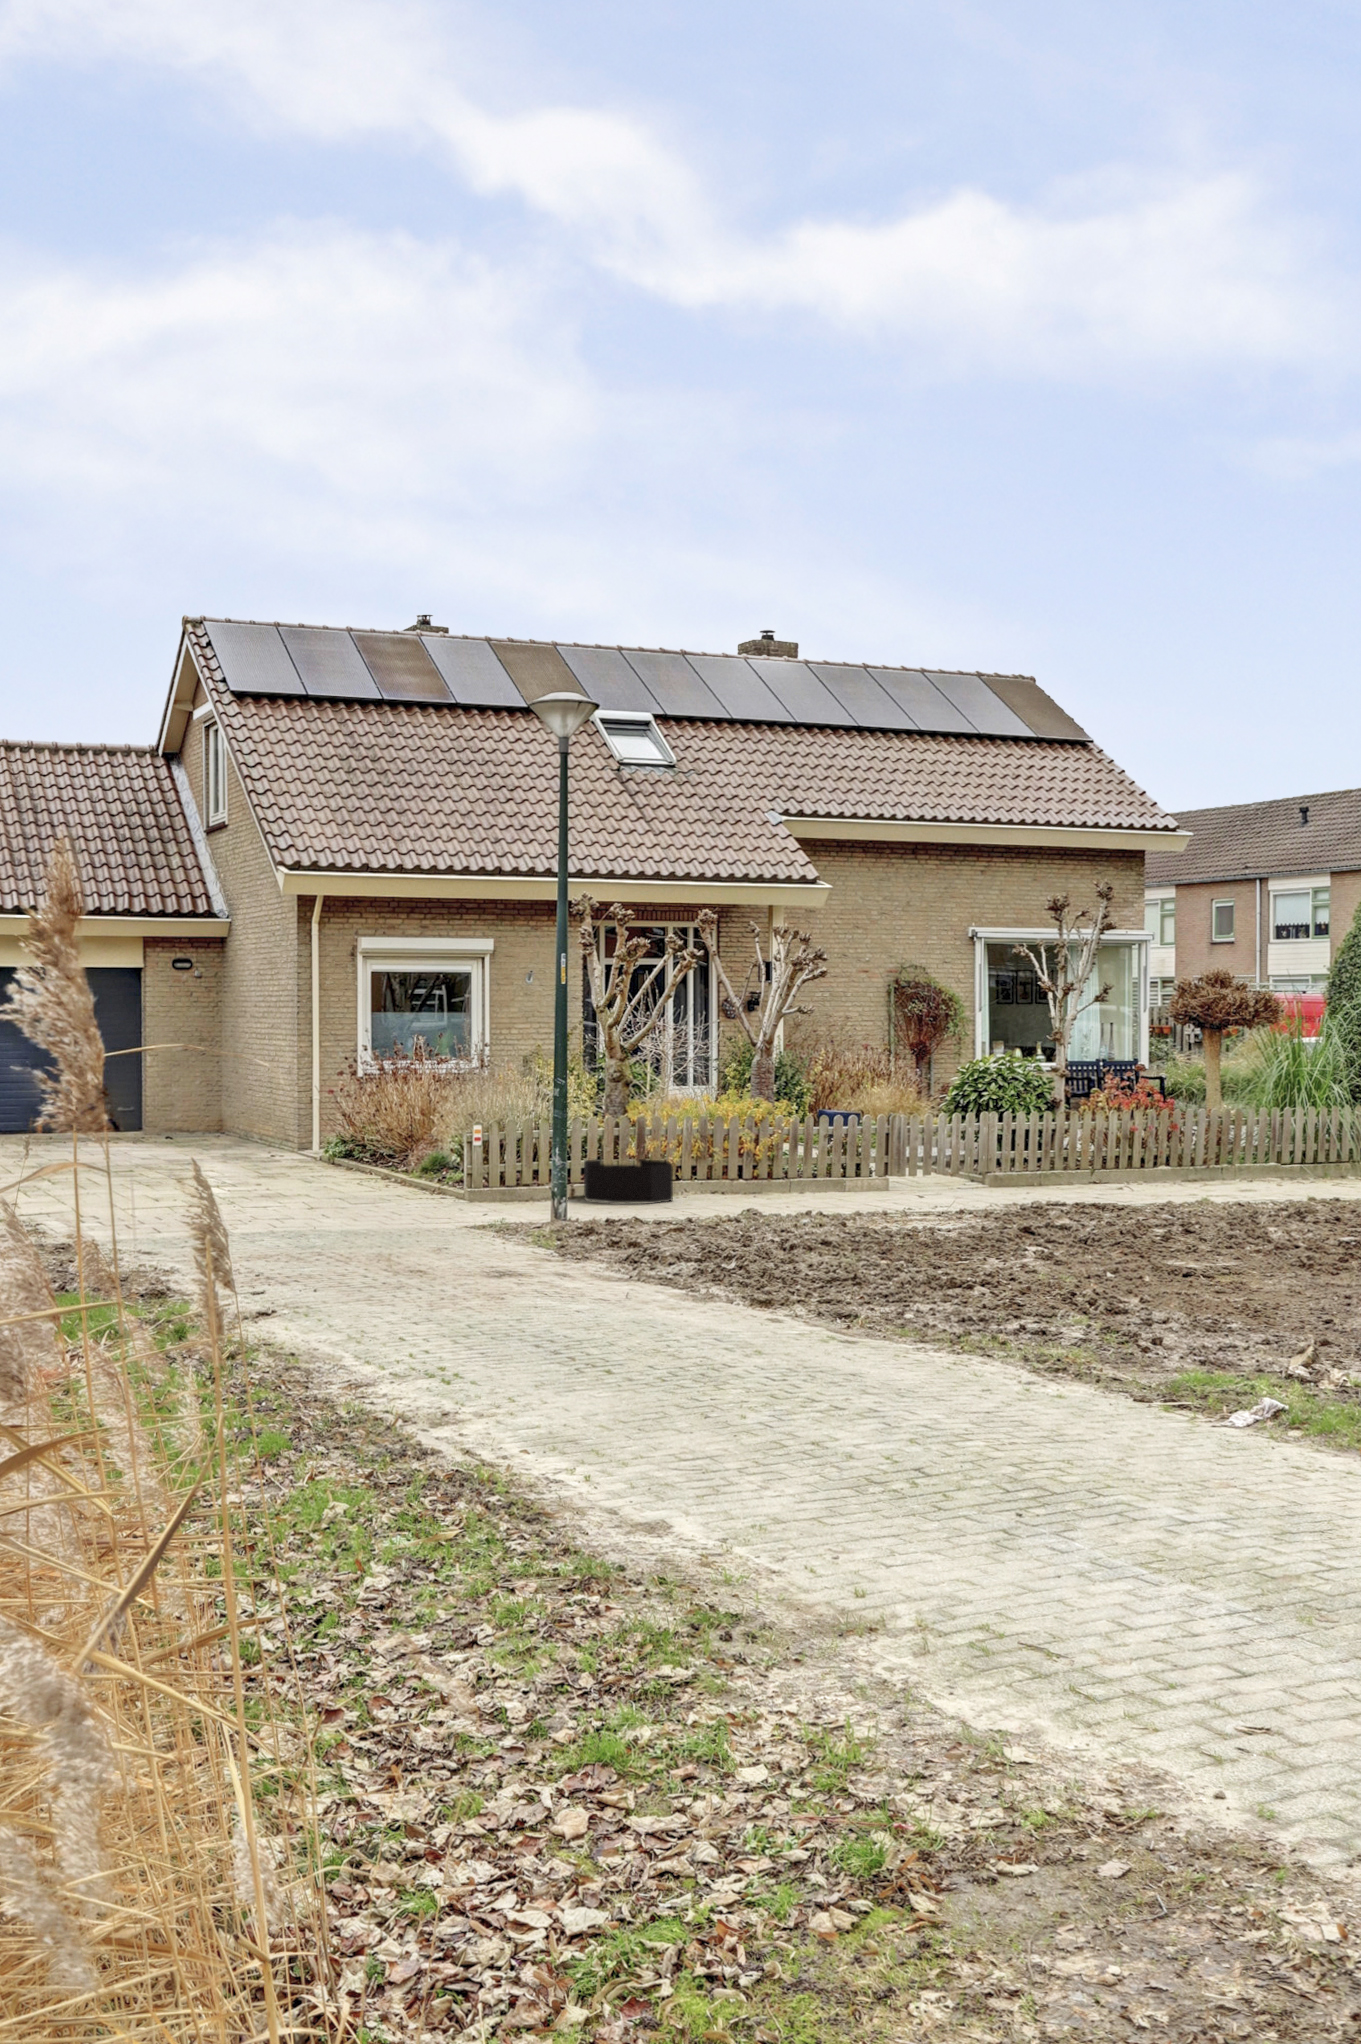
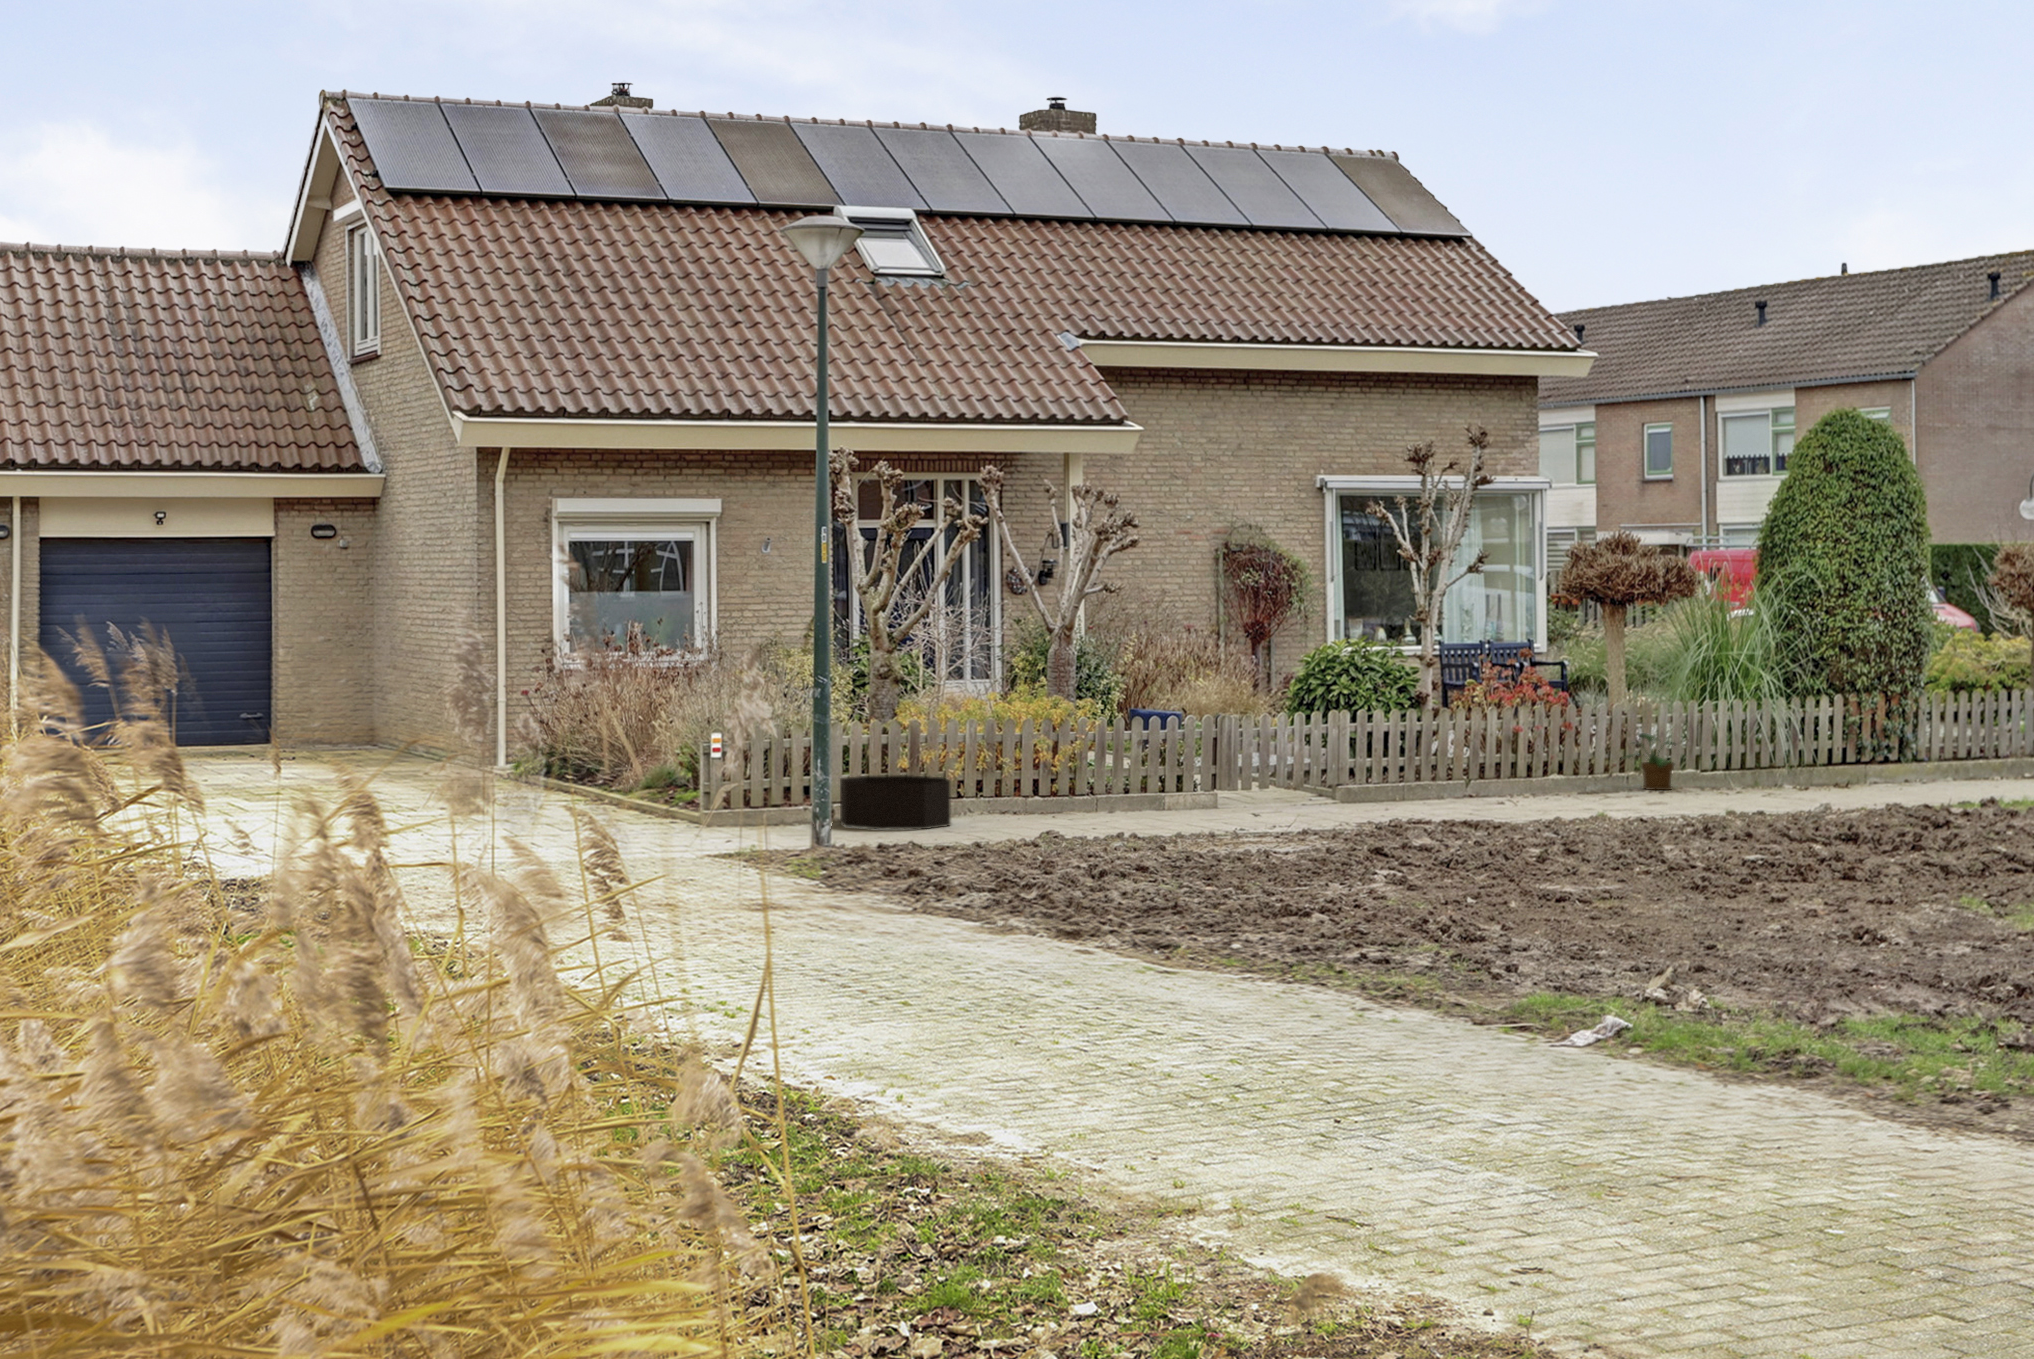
potted plant: none [1213,1133,1261,1180] -> present [1624,733,1676,790]

